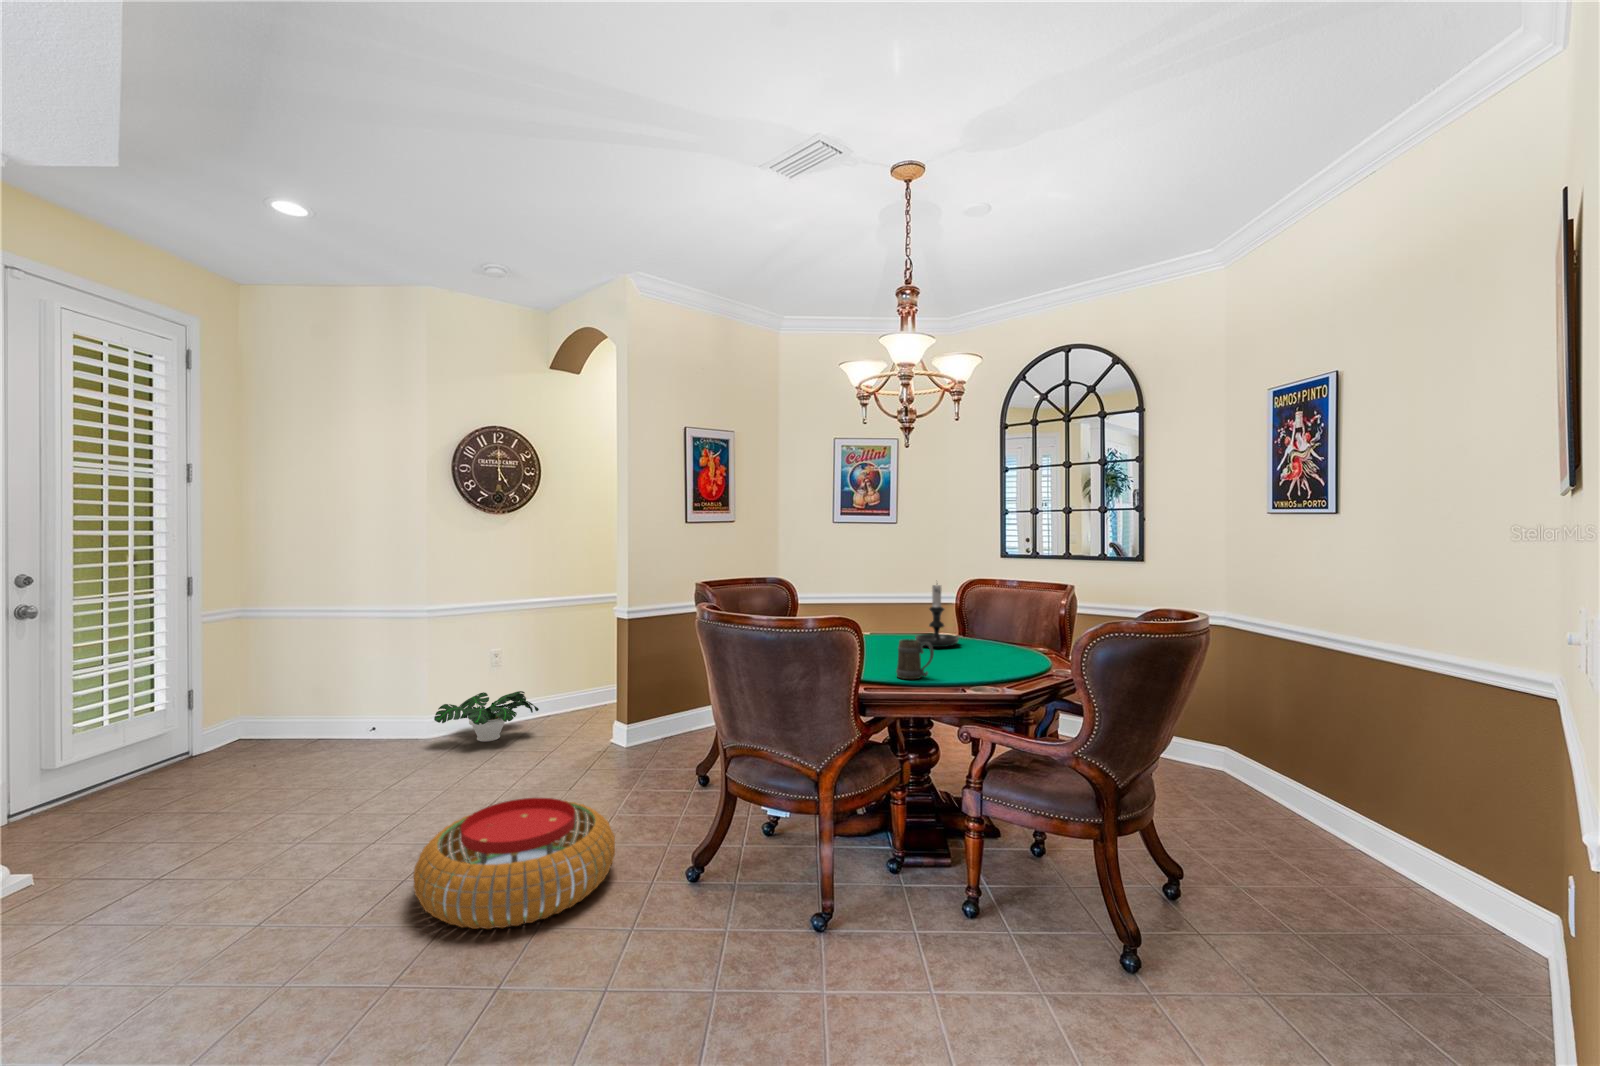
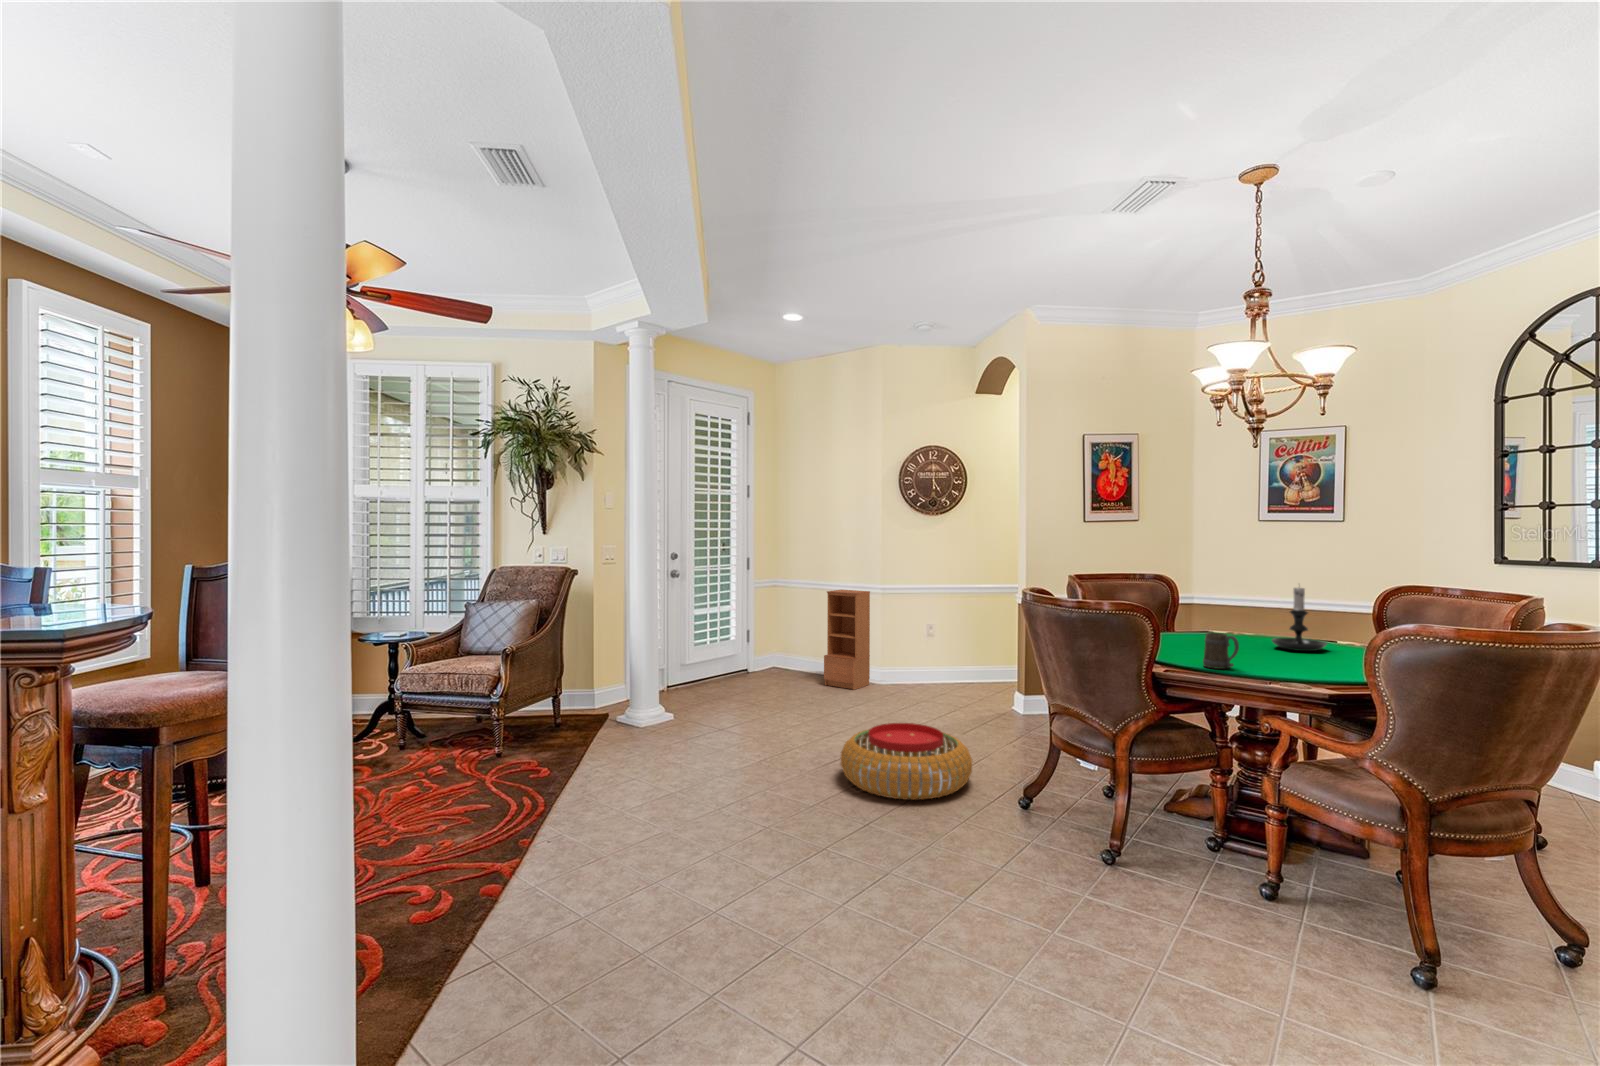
bookcase: none [338,614,411,751] -> present [824,590,870,690]
potted plant: present [434,691,539,741] -> none [882,657,957,695]

